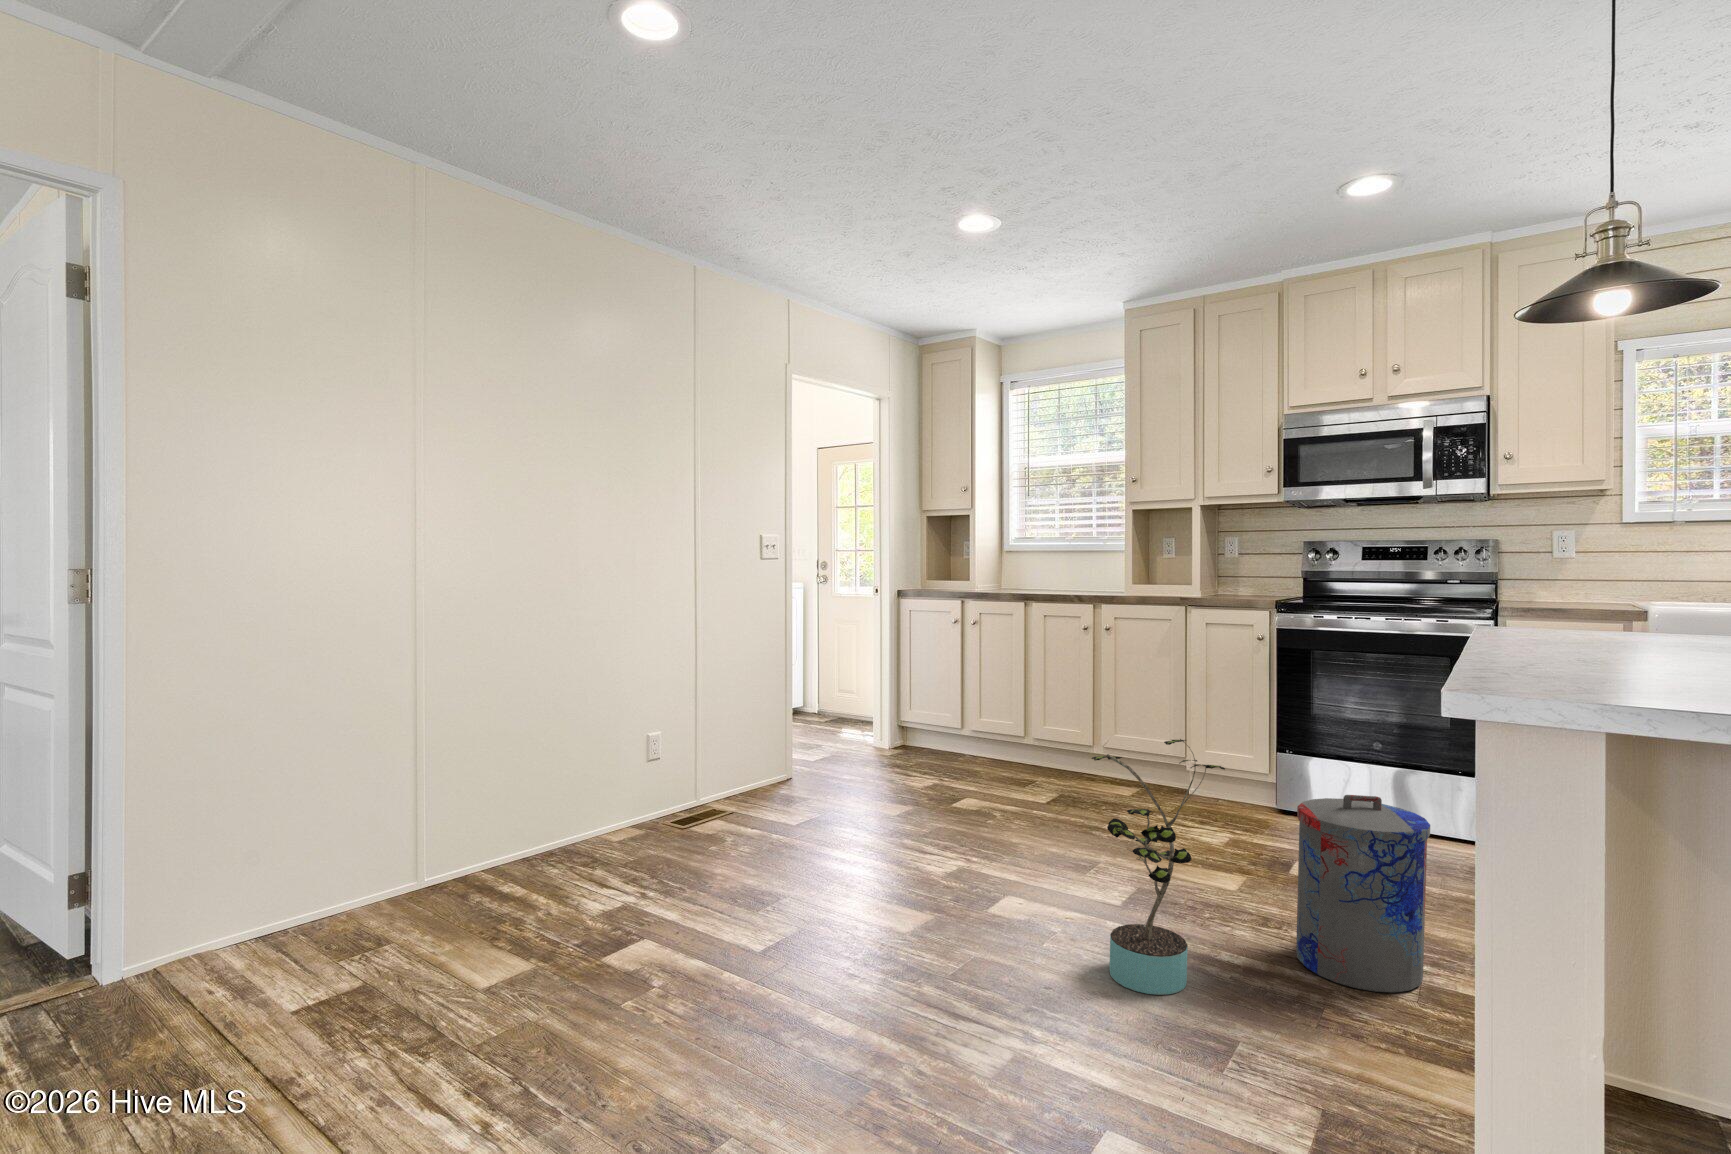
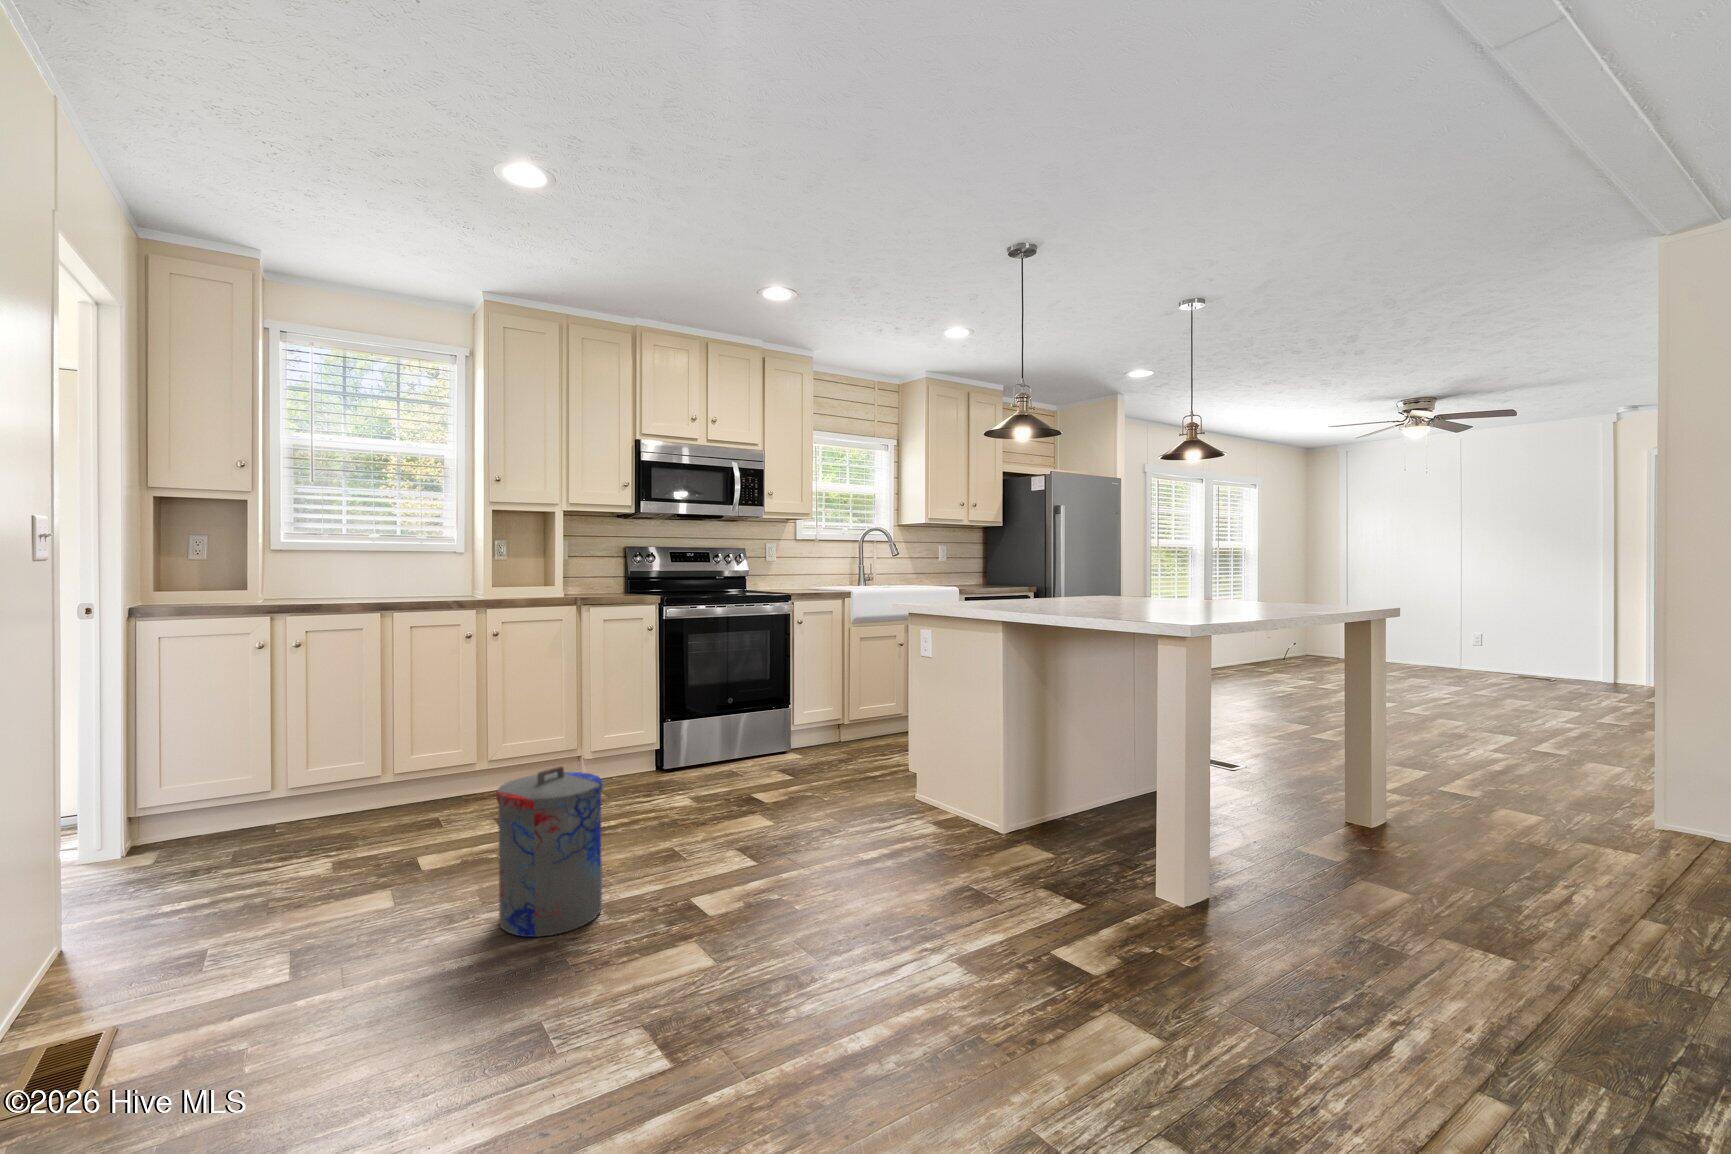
potted plant: present [1092,739,1225,995] -> none [312,758,486,1048]

